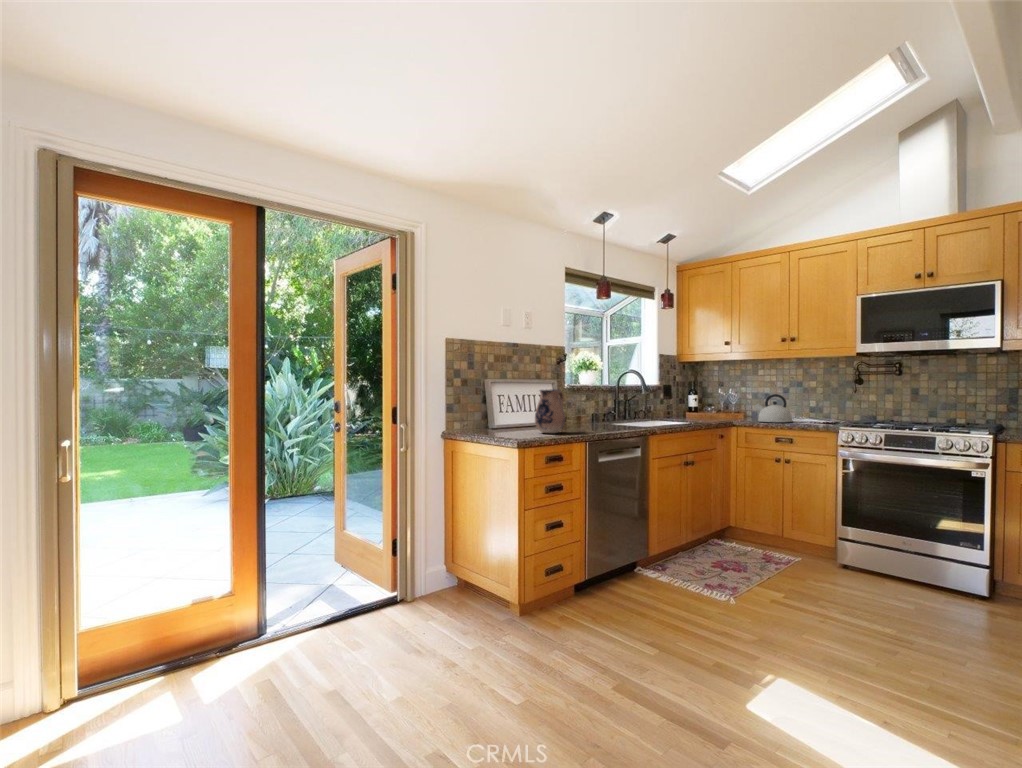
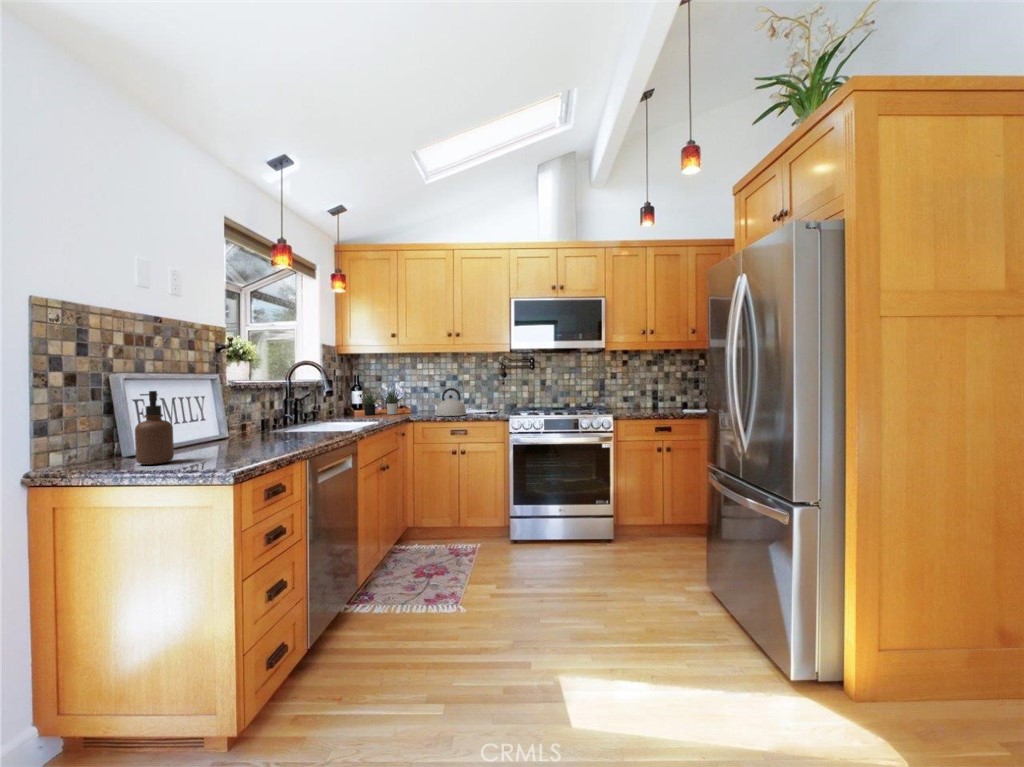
ceramic pitcher: present [535,389,565,433] -> none [218,388,268,453]
soap dispenser: none [488,390,507,434] -> present [135,391,174,465]
succulent plant: none [692,394,733,418] -> present [362,391,402,415]

